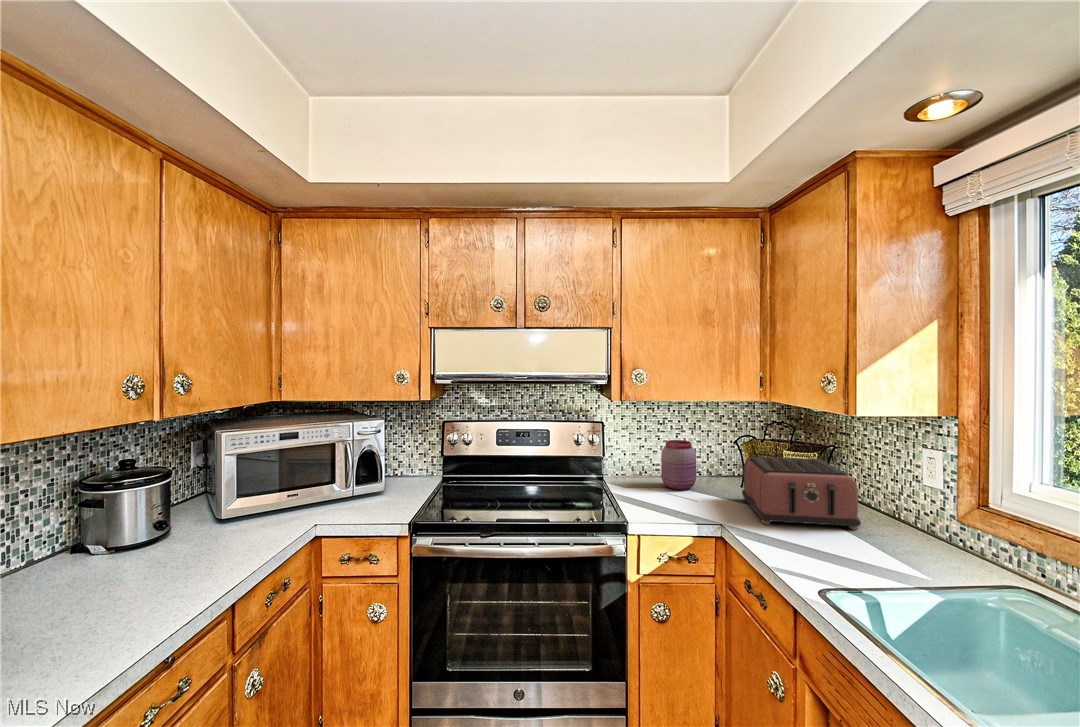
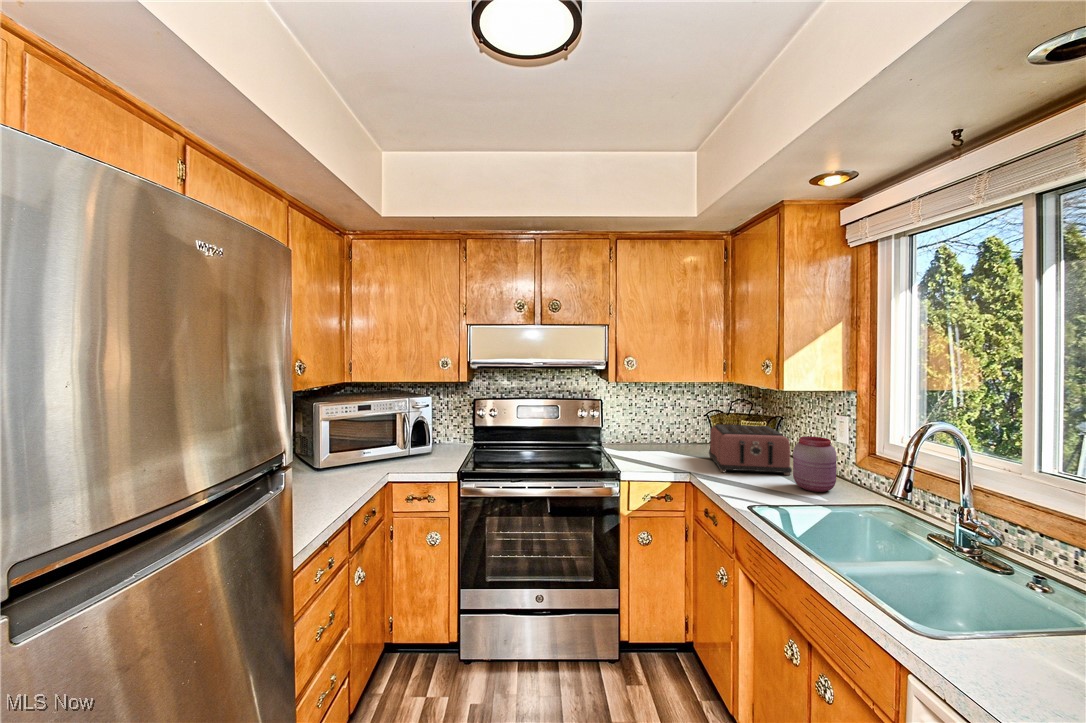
jar: present [661,440,696,490] -> present [793,436,837,492]

